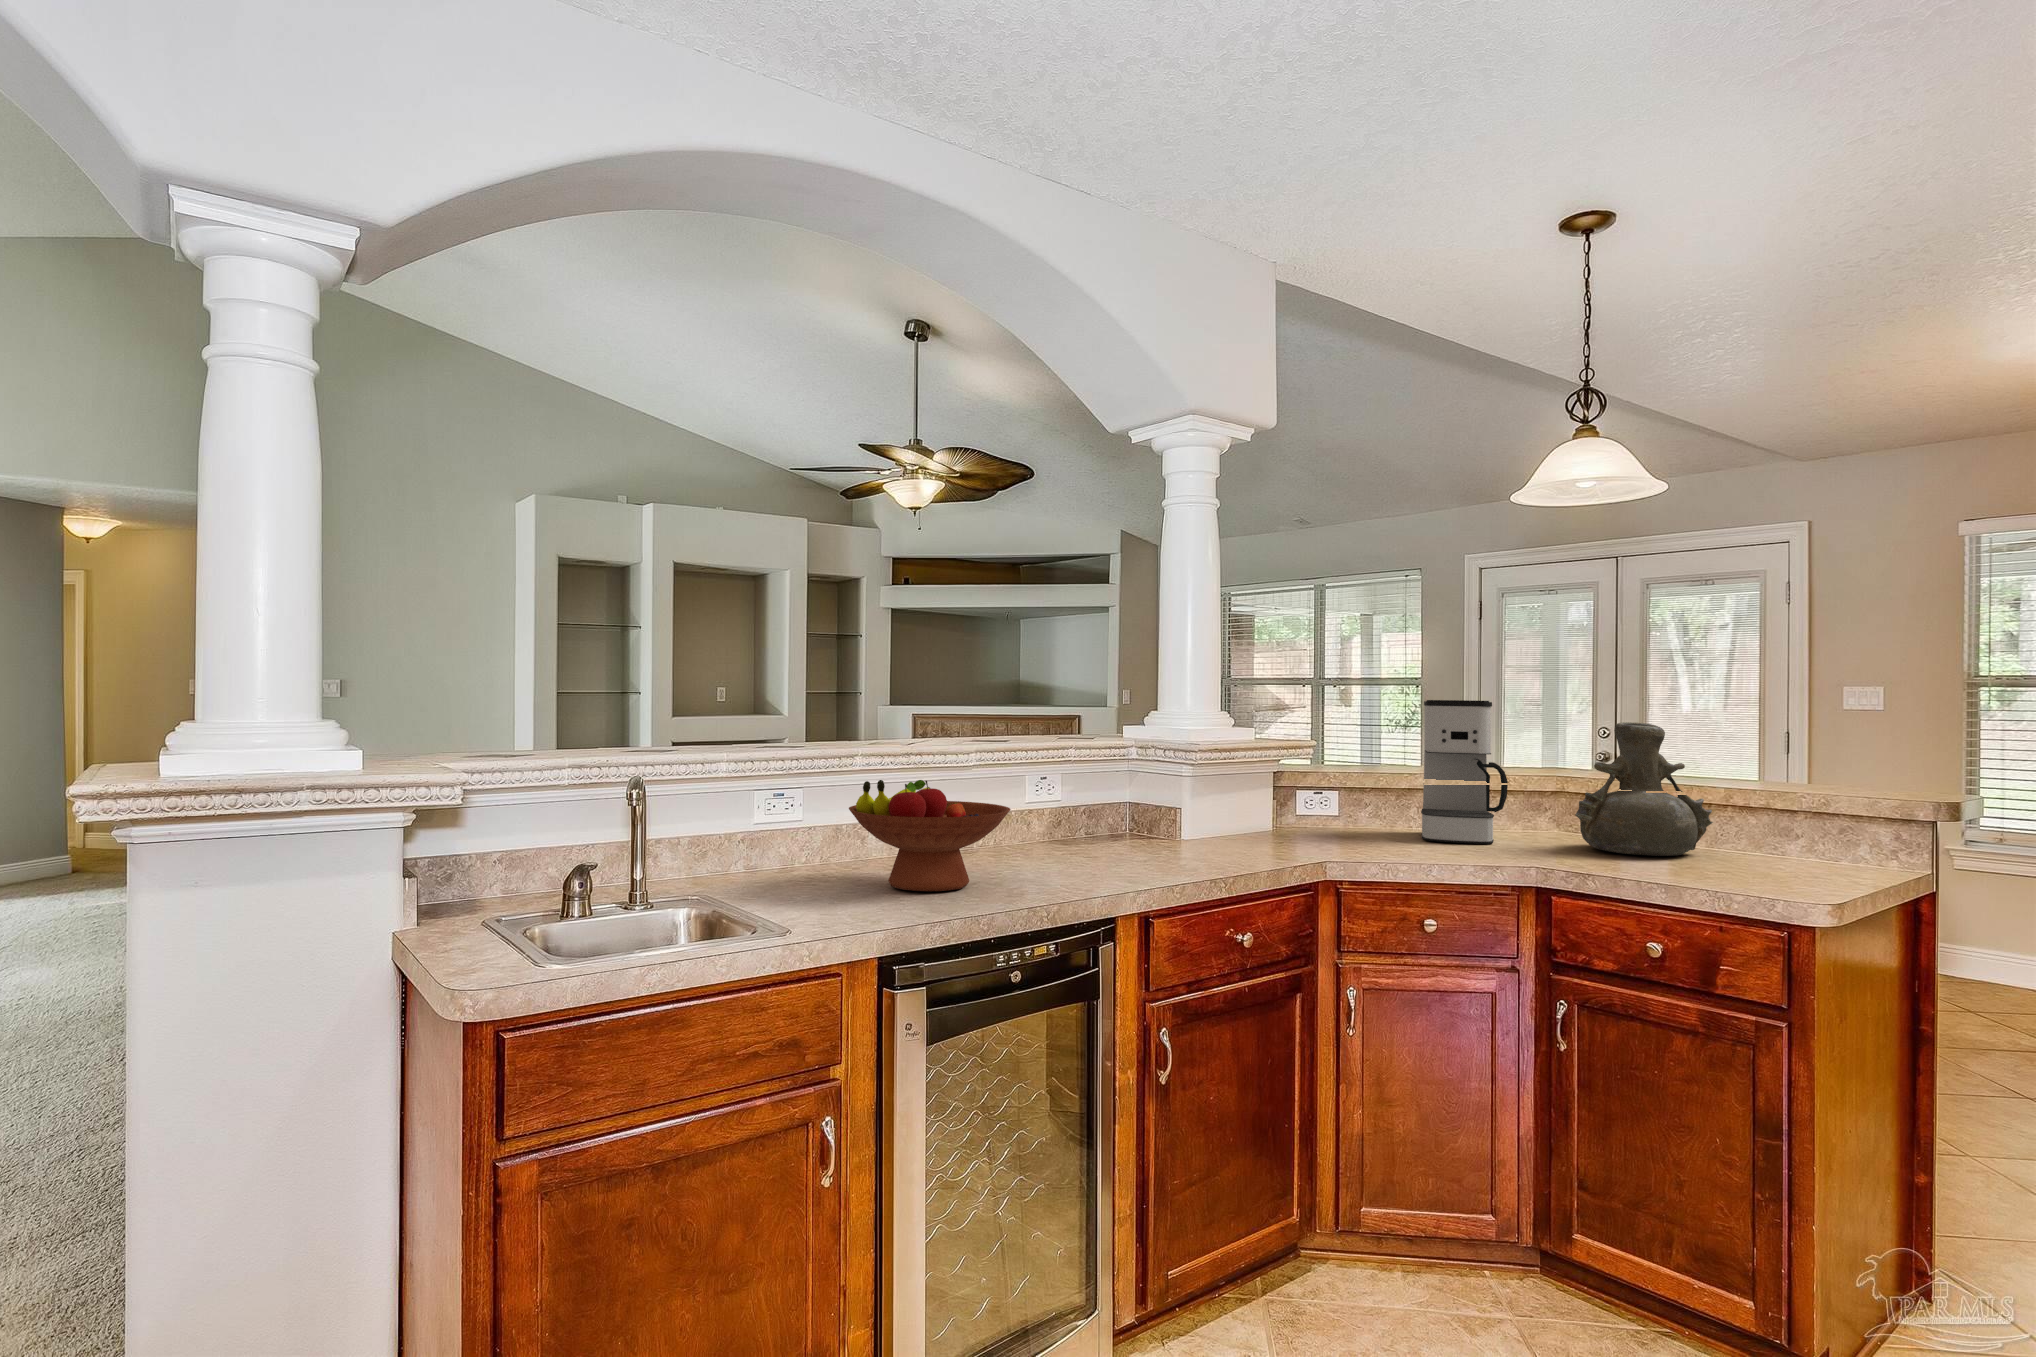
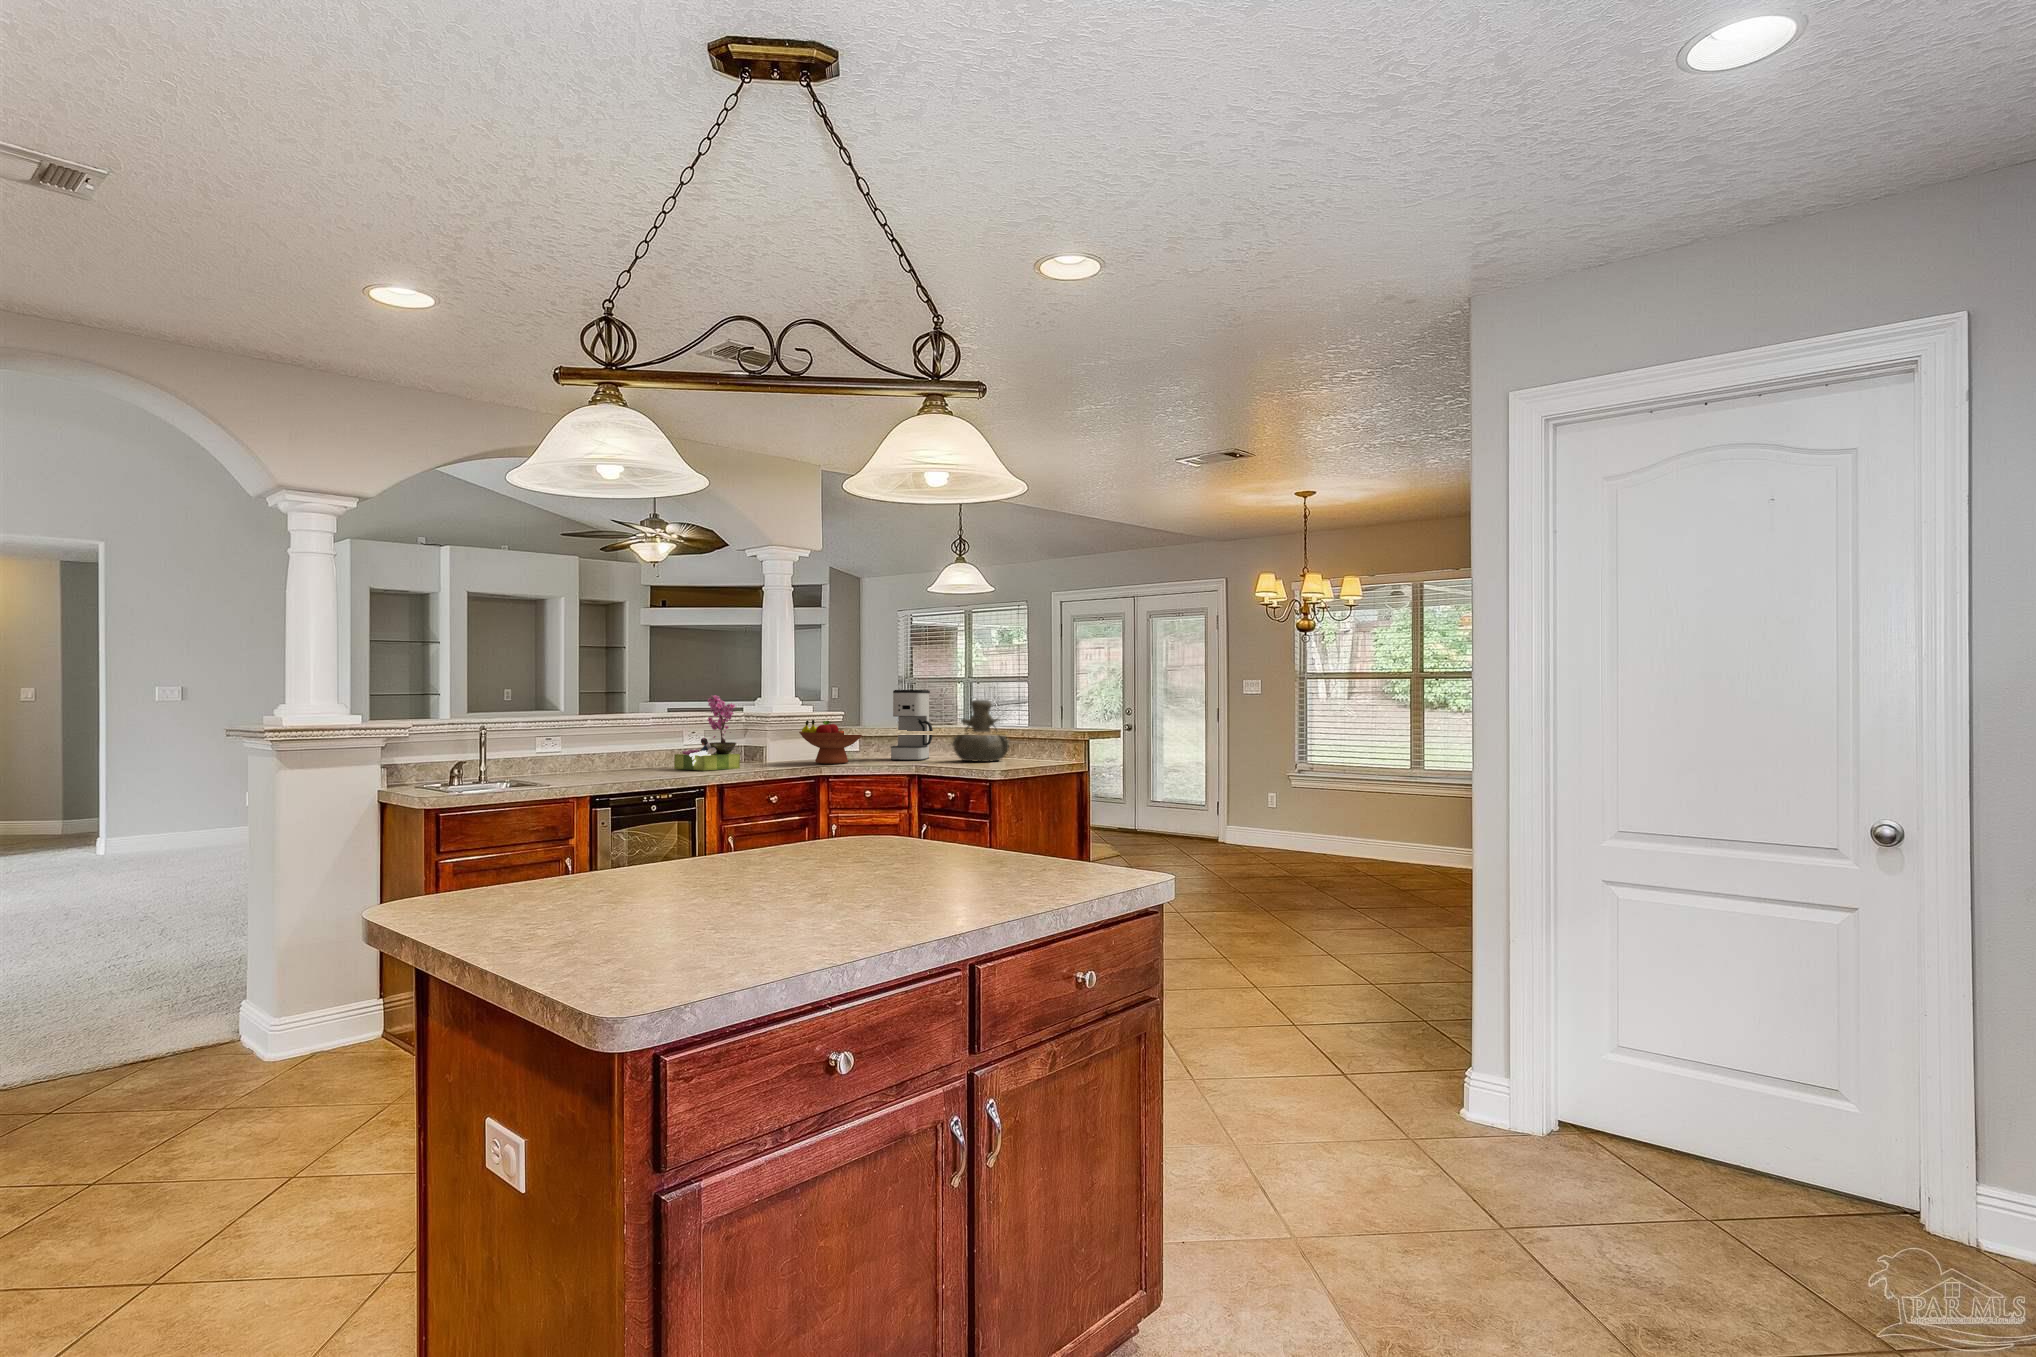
flower arrangement: none [1020,704,1151,869] -> present [674,695,740,771]
fruit bowl: present [849,780,1011,891] -> present [799,720,862,764]

